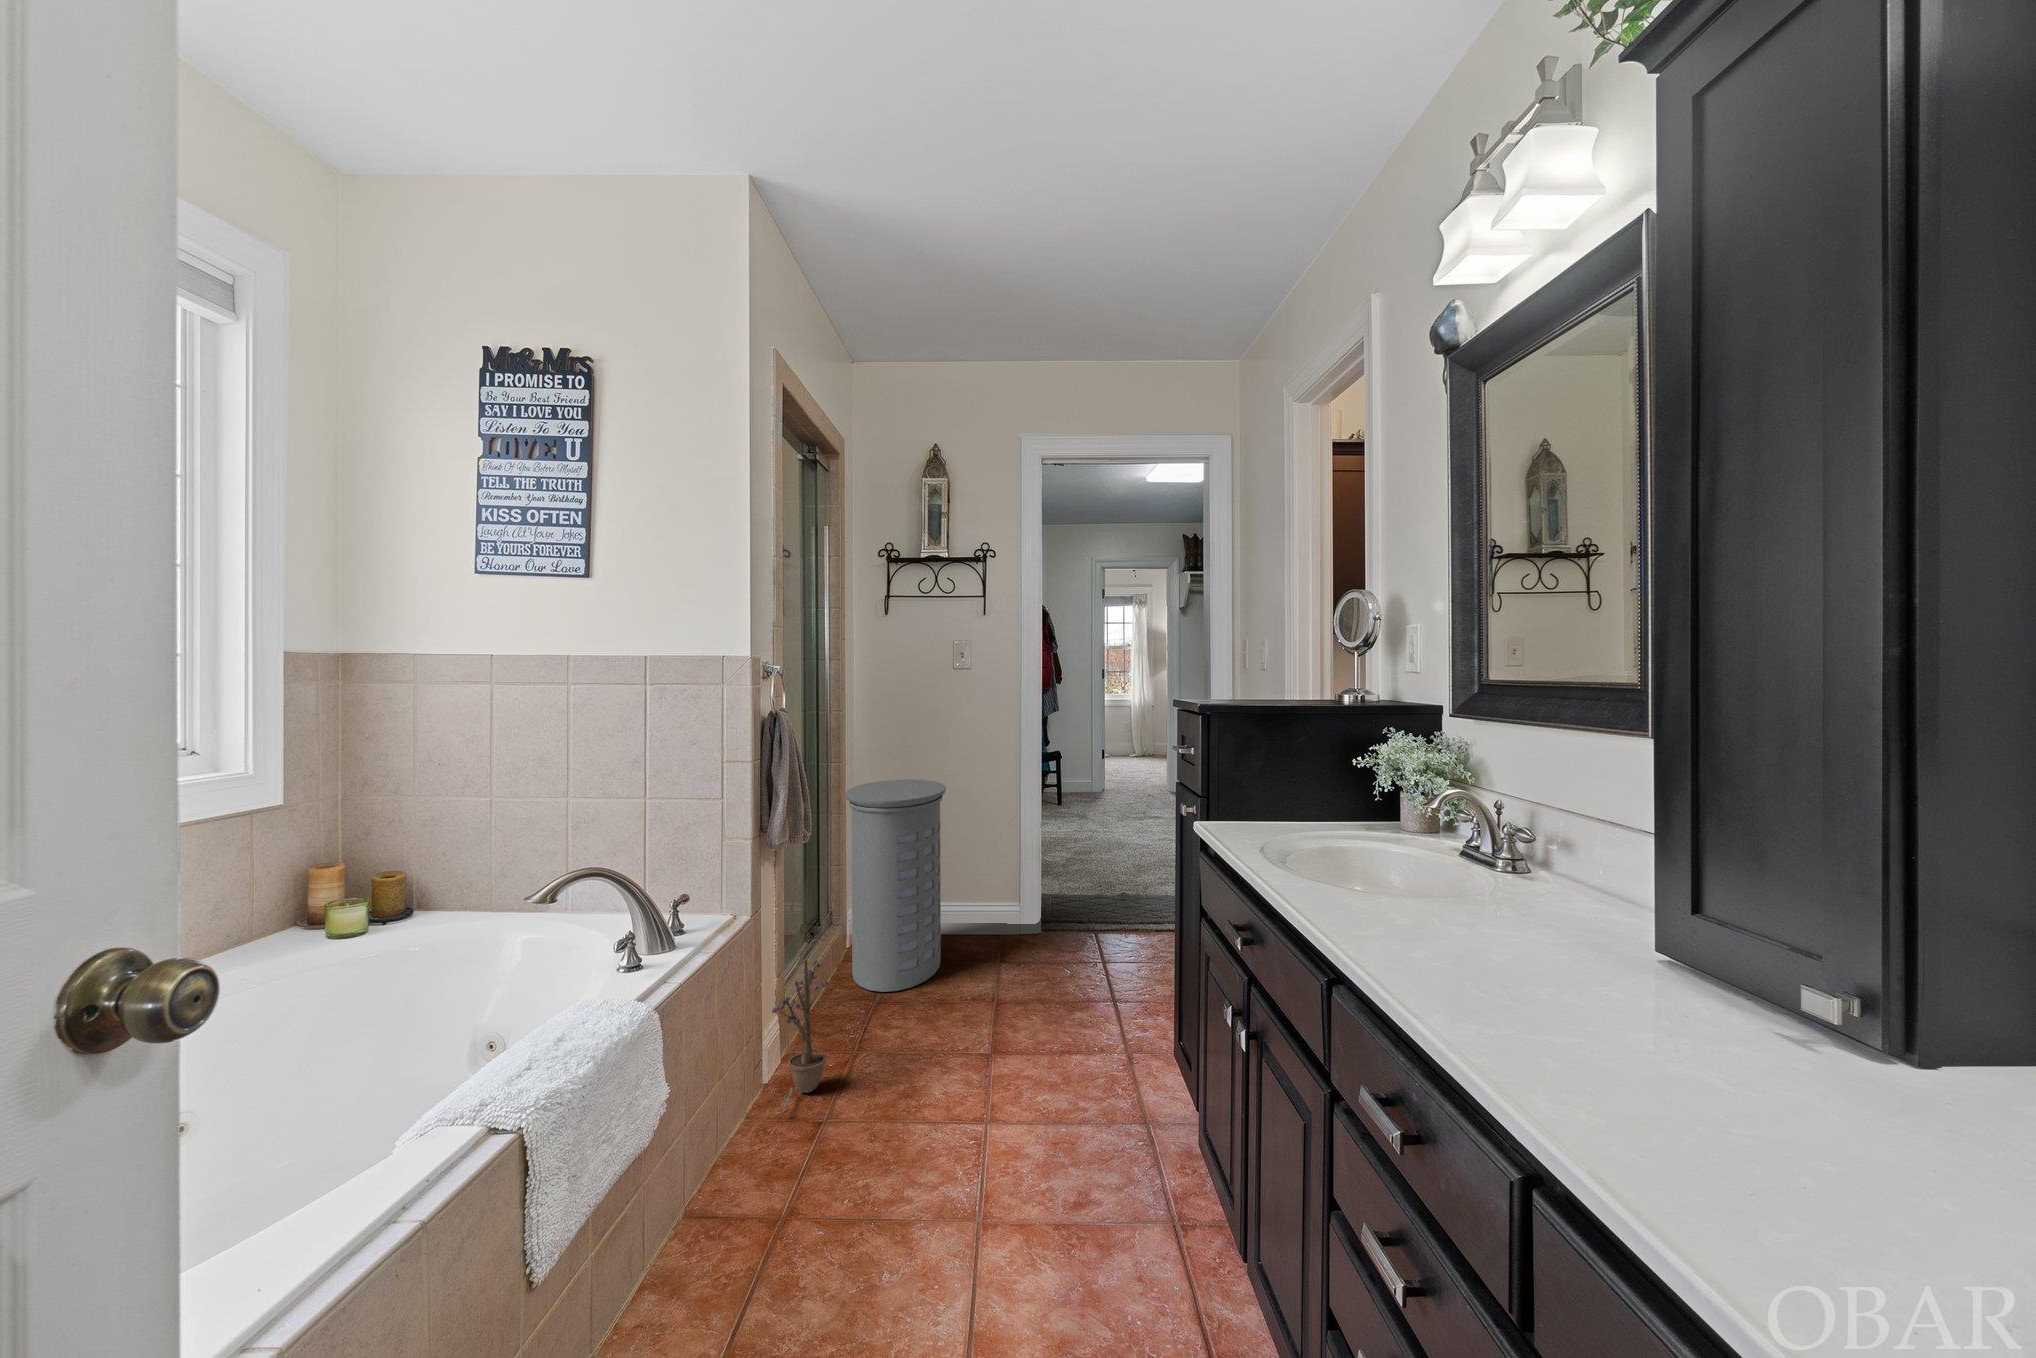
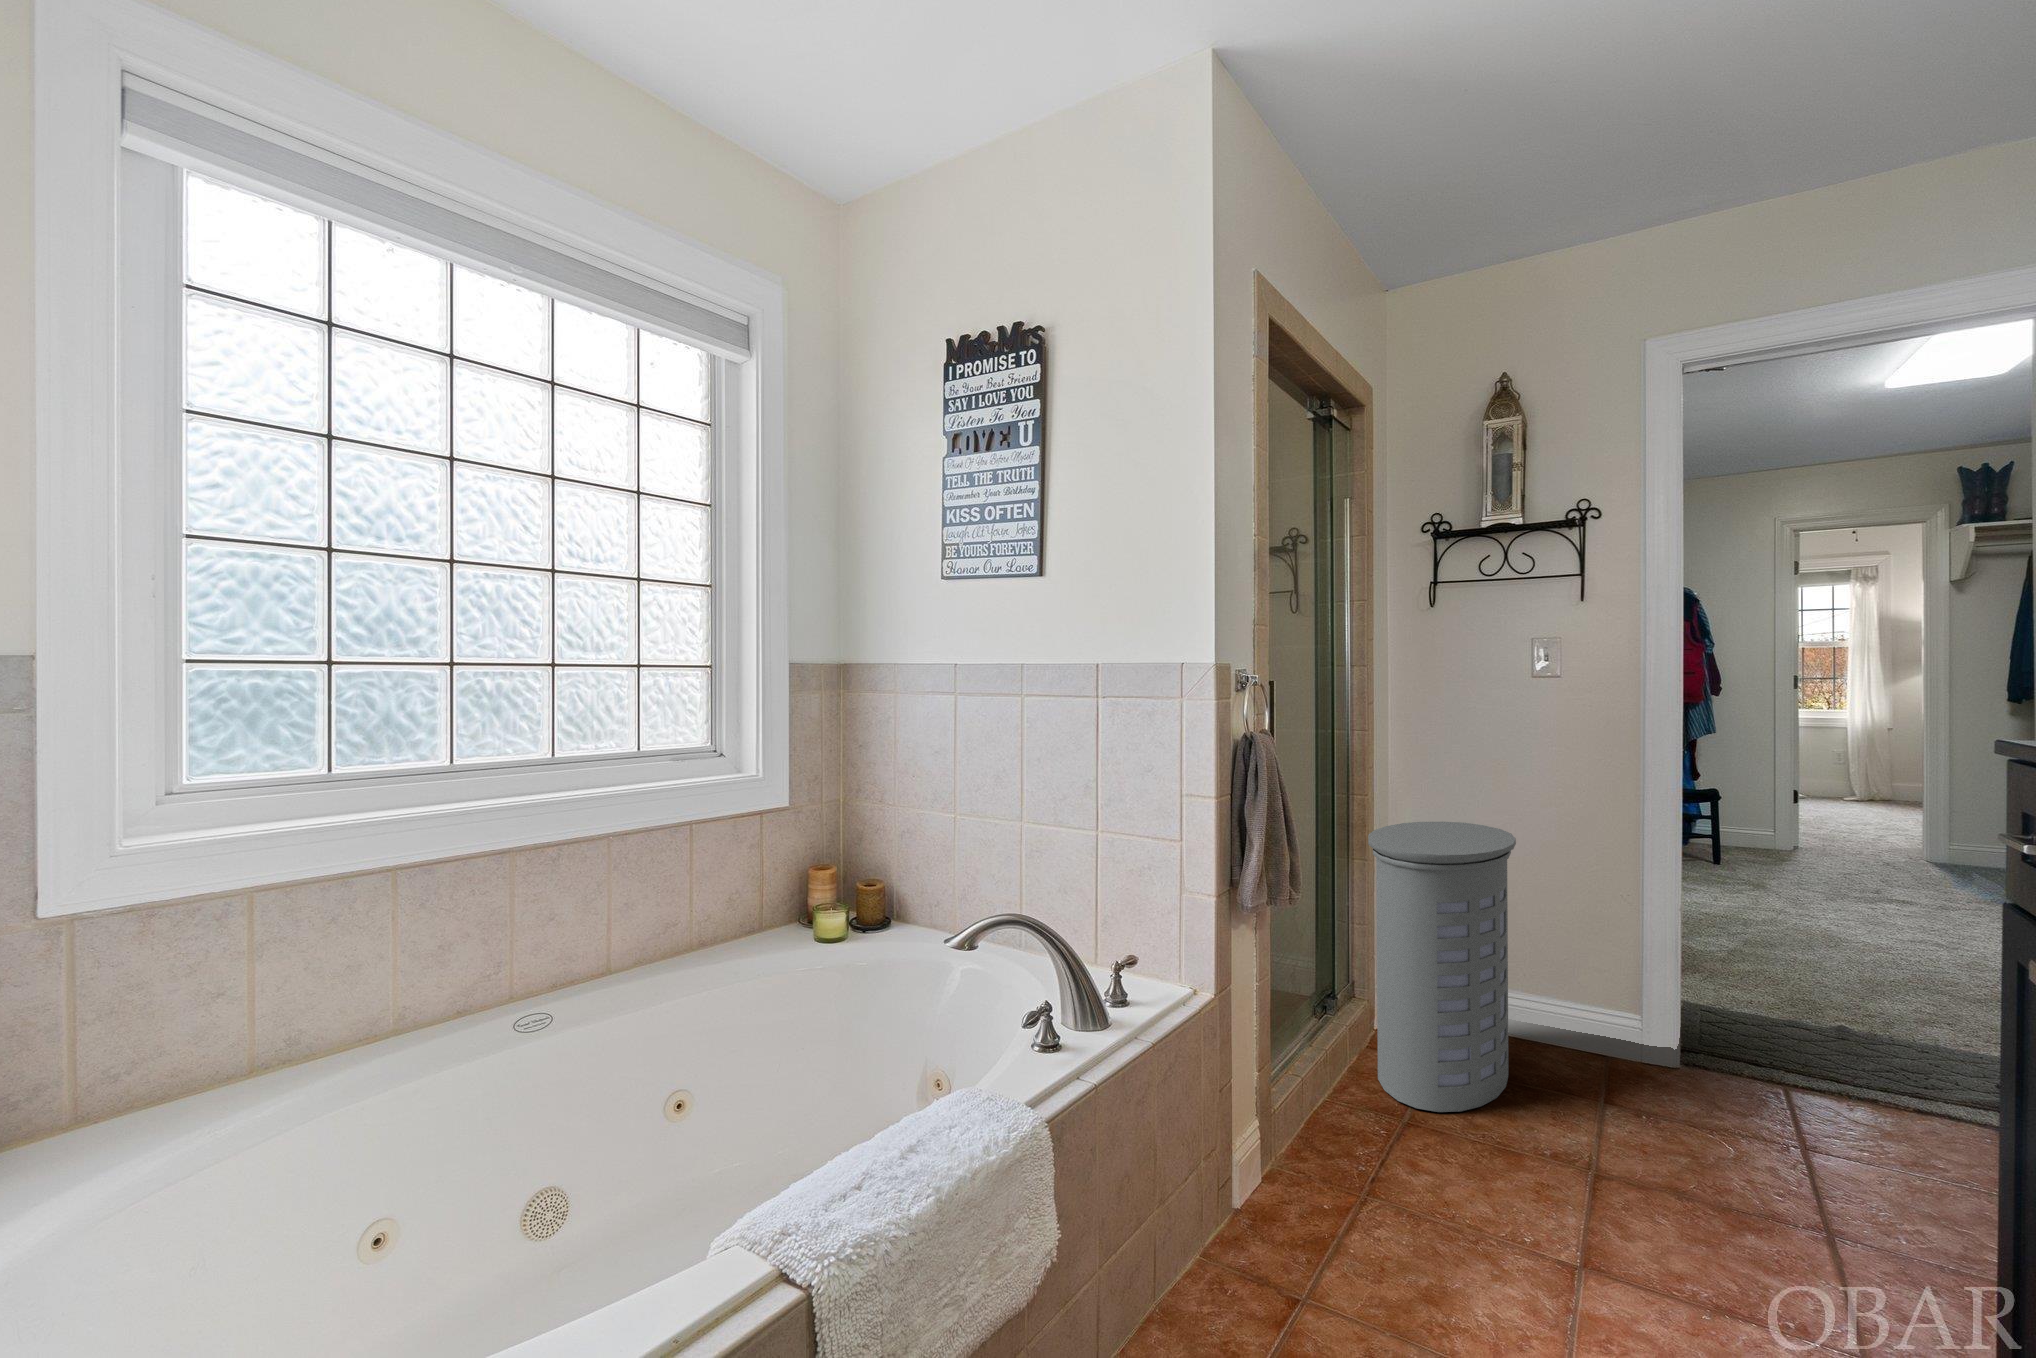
decorative plant: present [772,960,829,1112] -> none [1241,1064,1323,1267]

